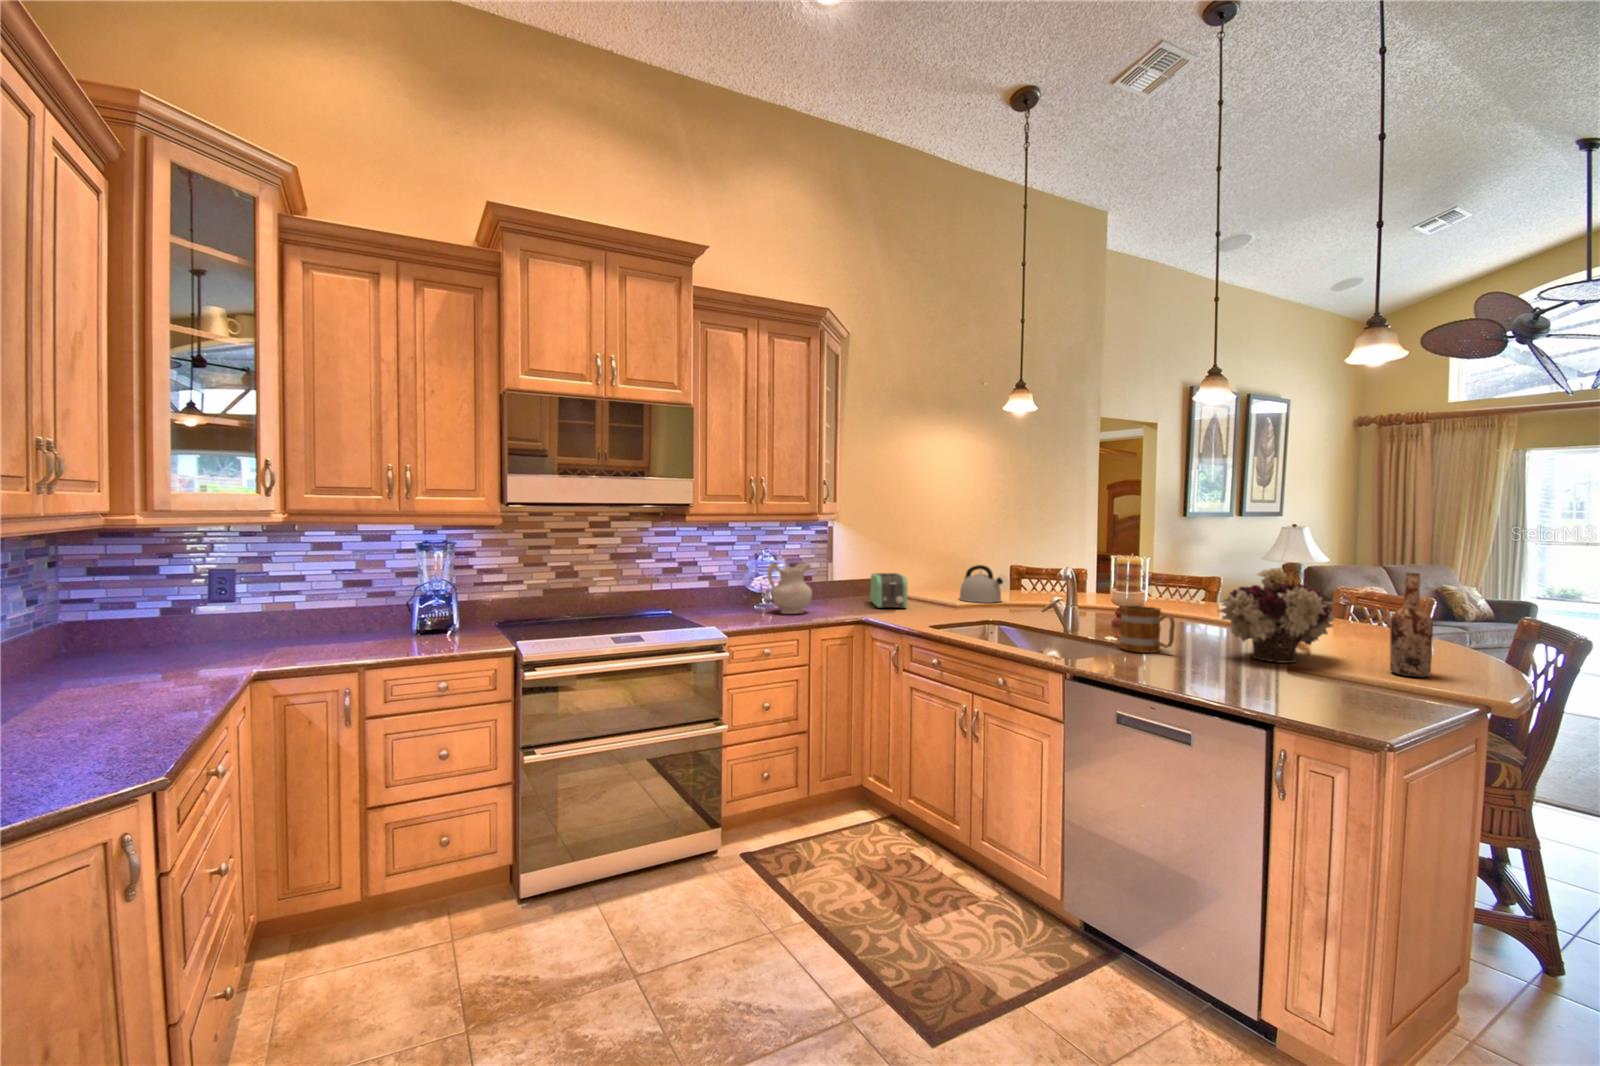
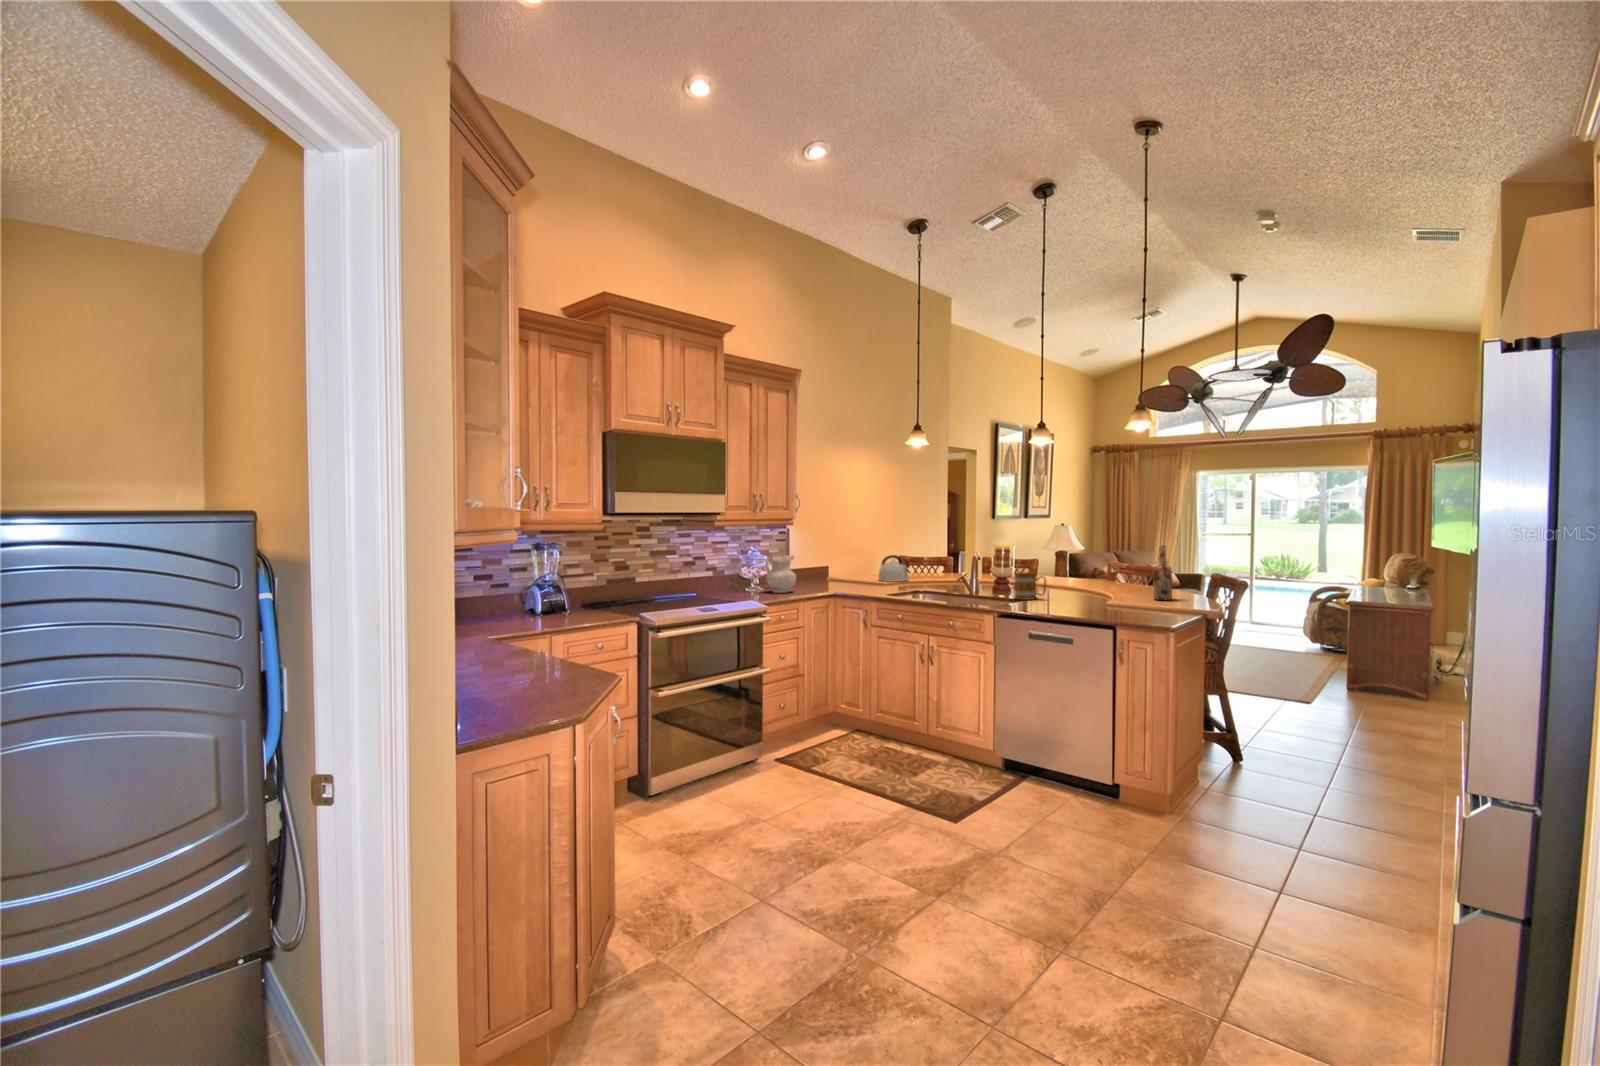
flower arrangement: present [1218,568,1334,663] -> none [1068,546,1126,599]
toaster: present [870,573,908,608] -> none [822,562,855,587]

